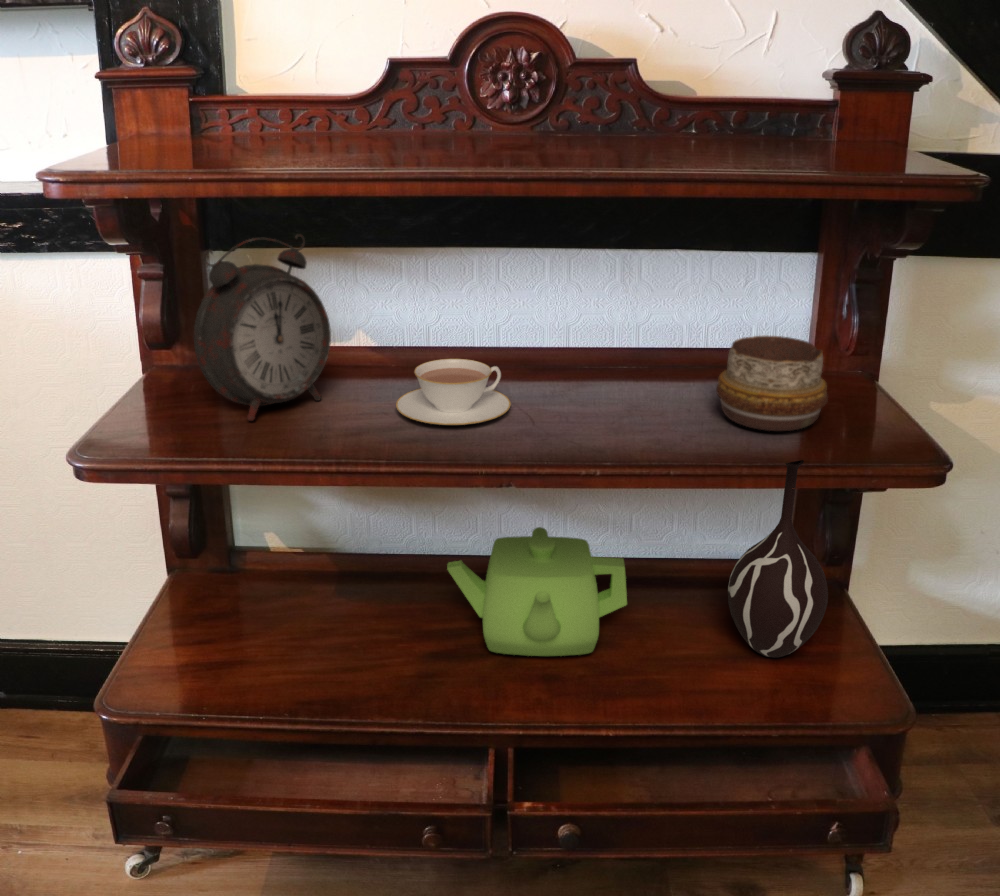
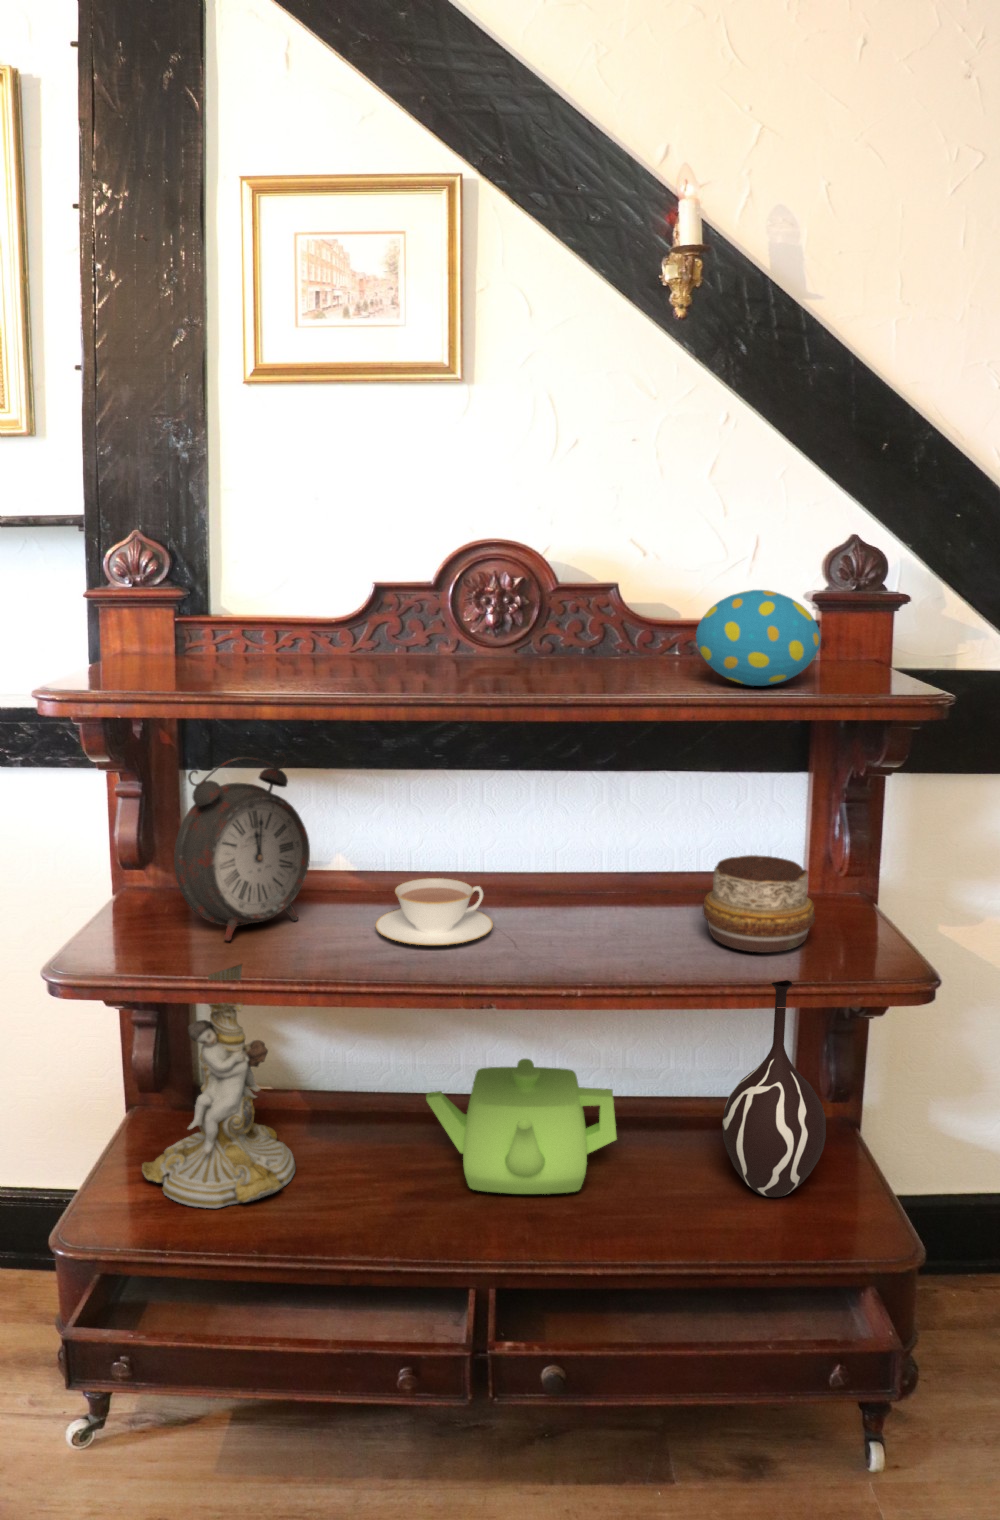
decorative egg: none [724,54,855,159] -> present [696,590,821,686]
candlestick: none [180,431,326,672] -> present [142,964,295,1208]

